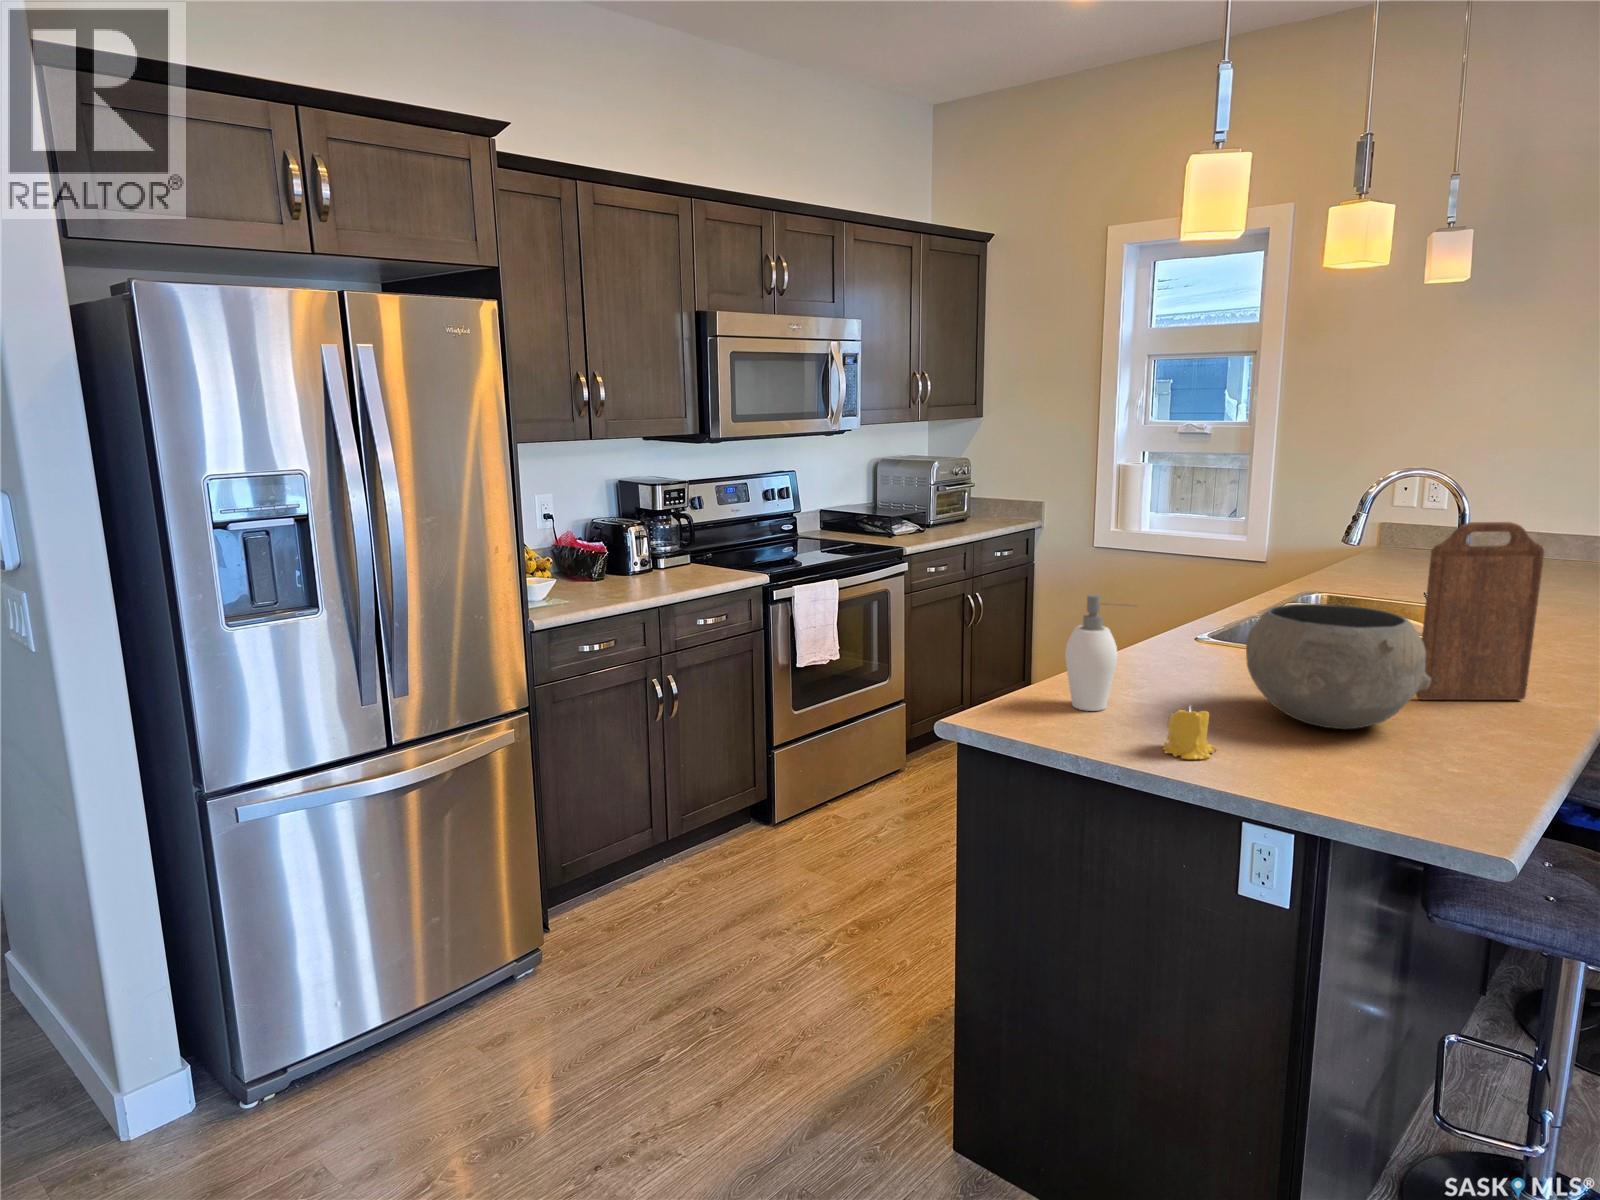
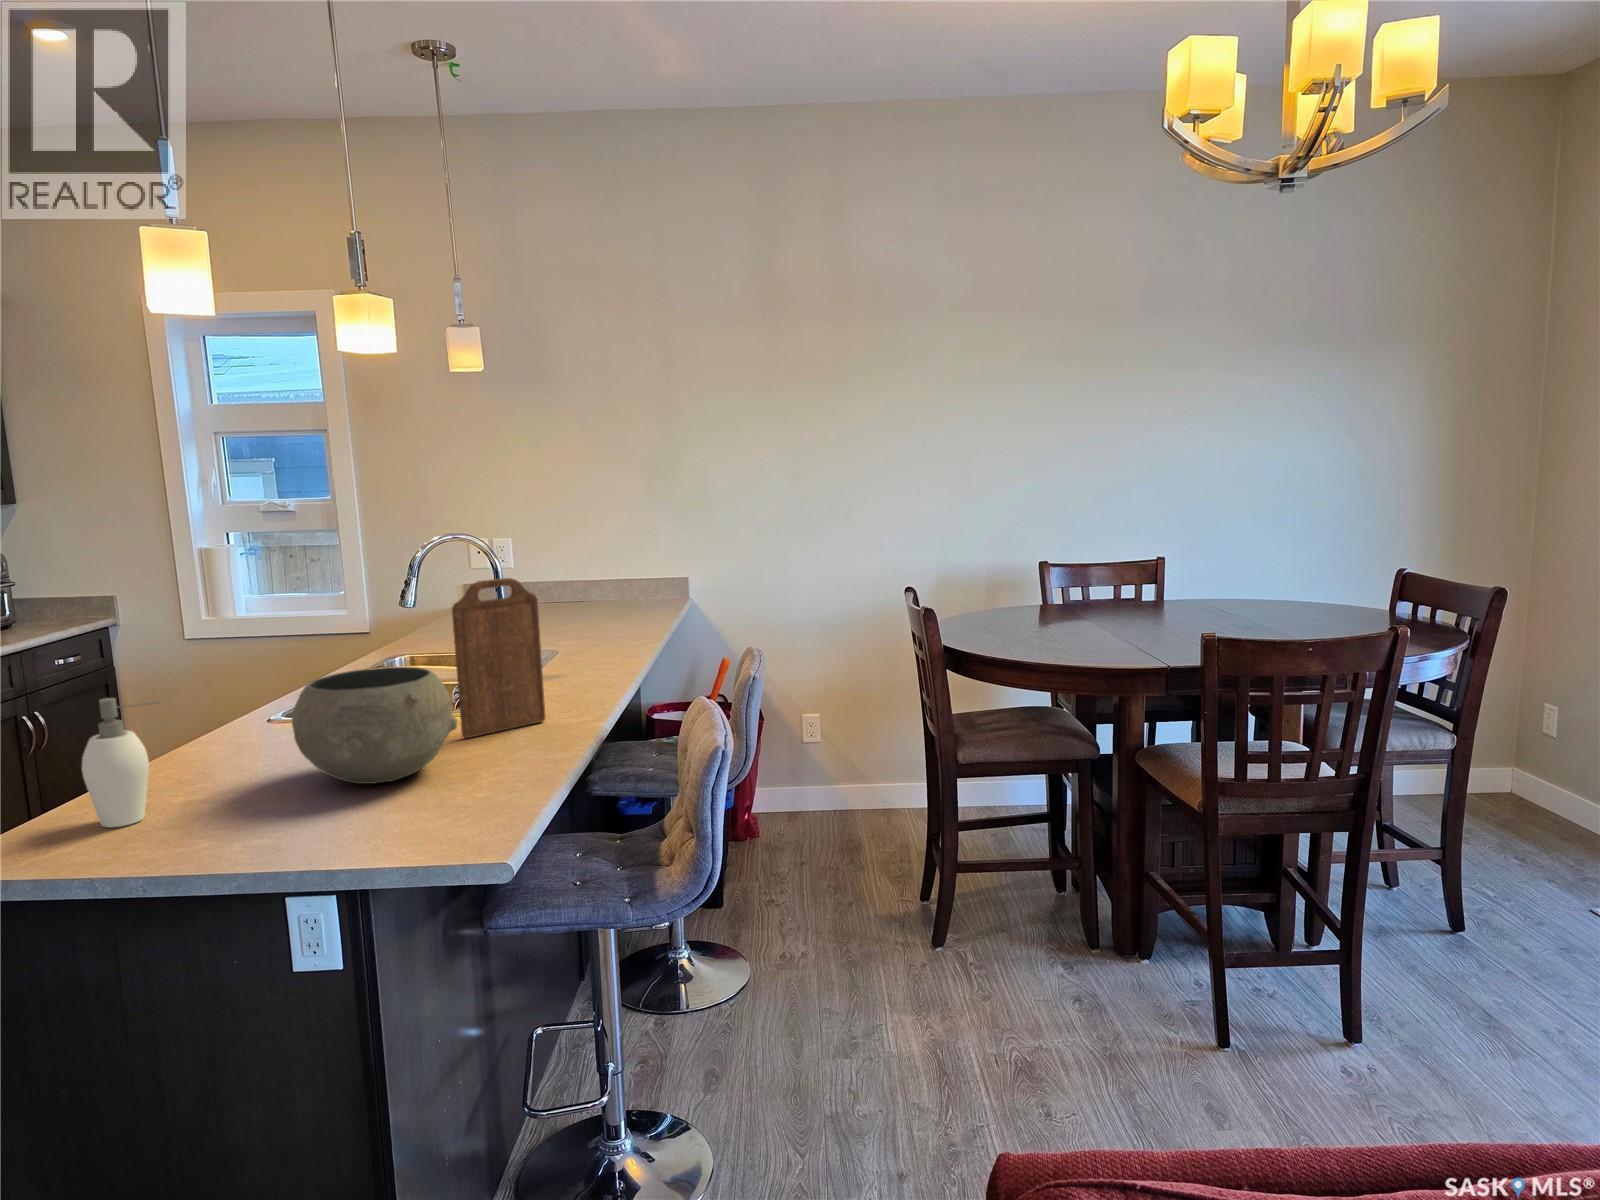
candle: present [1162,709,1218,759] -> none [201,793,264,852]

